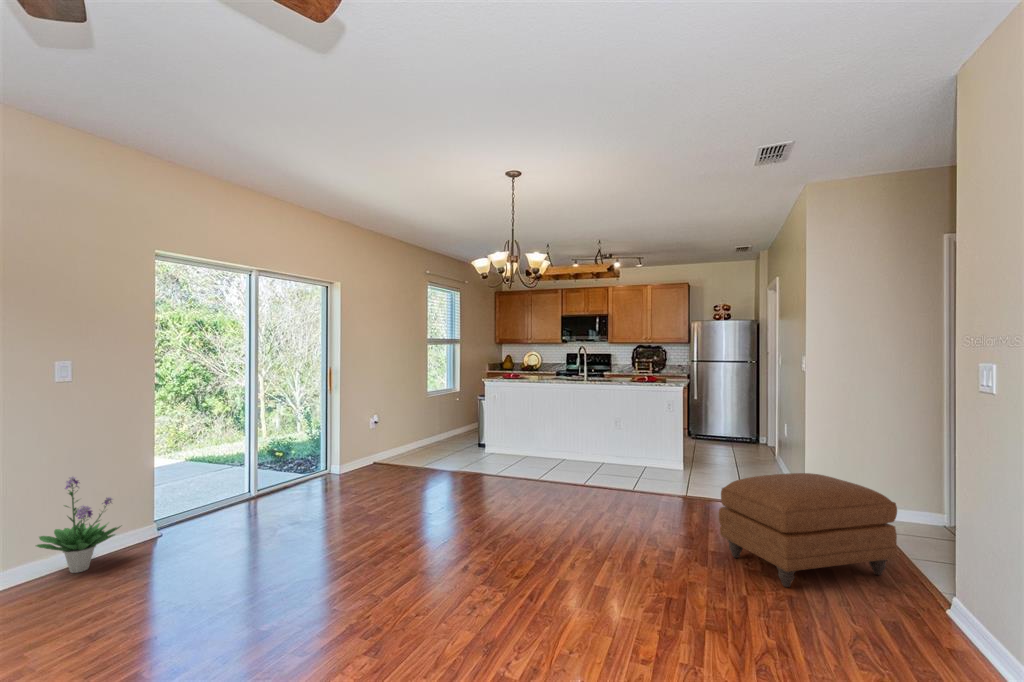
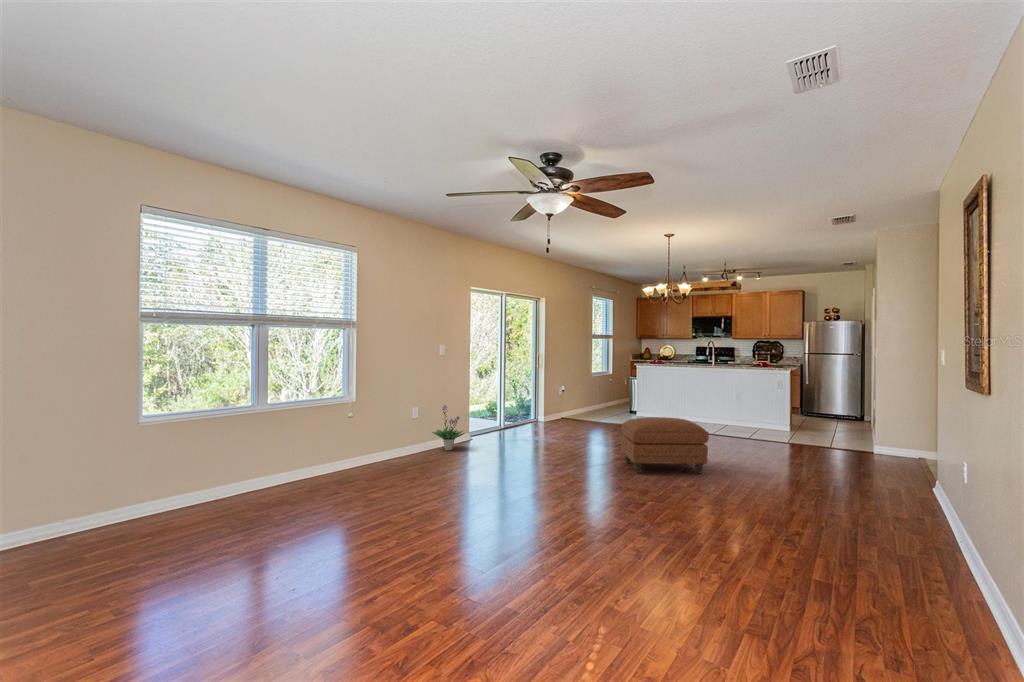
ottoman: present [719,473,897,587] -> present [621,417,709,473]

